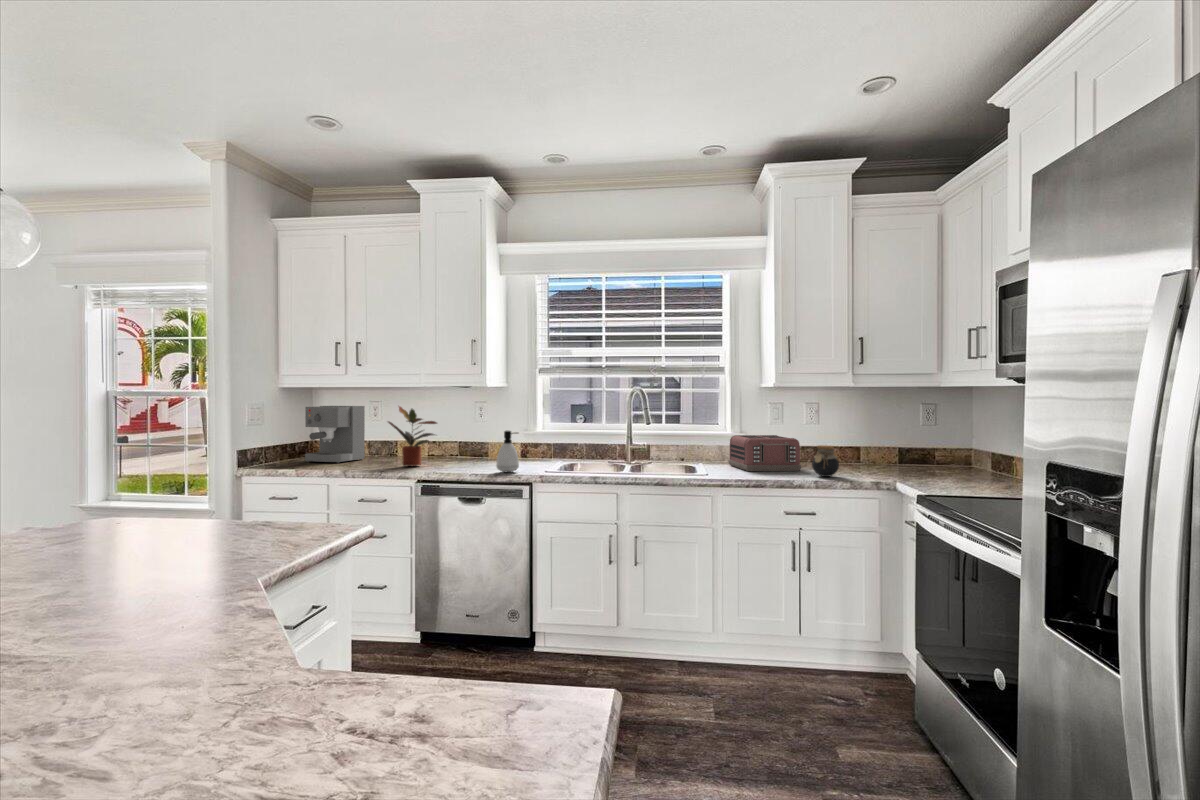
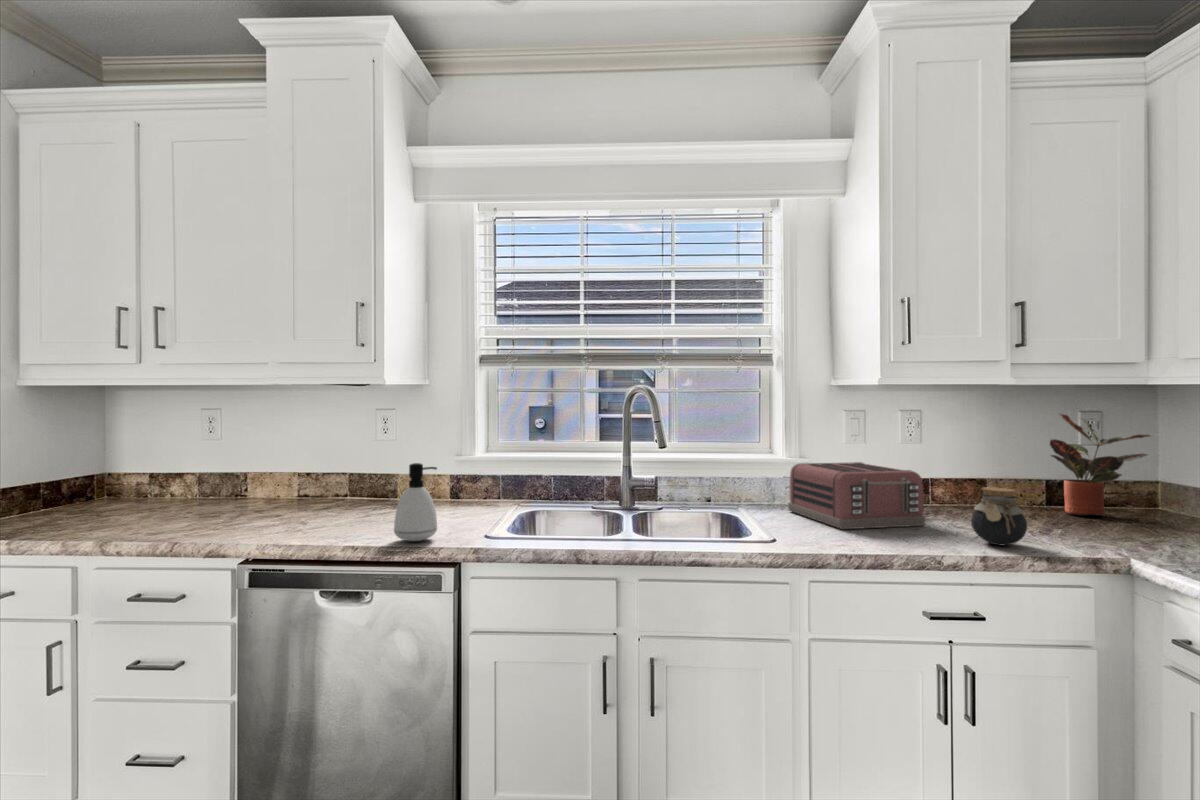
coffee maker: present [305,406,365,463] -> none [62,416,189,516]
potted plant: present [388,406,437,466] -> present [1050,414,1149,516]

